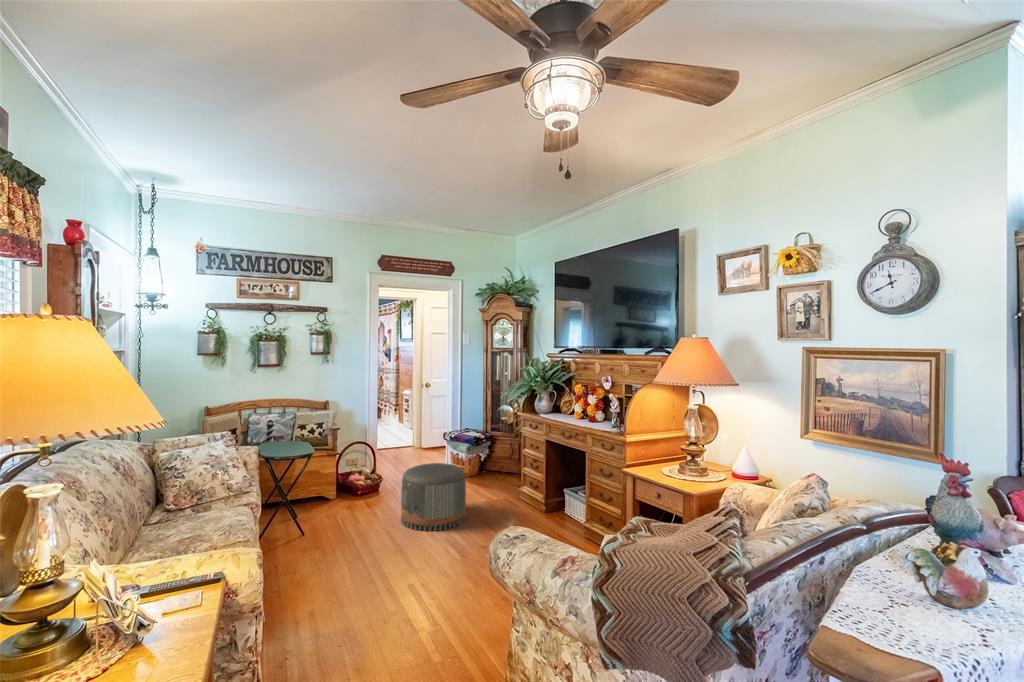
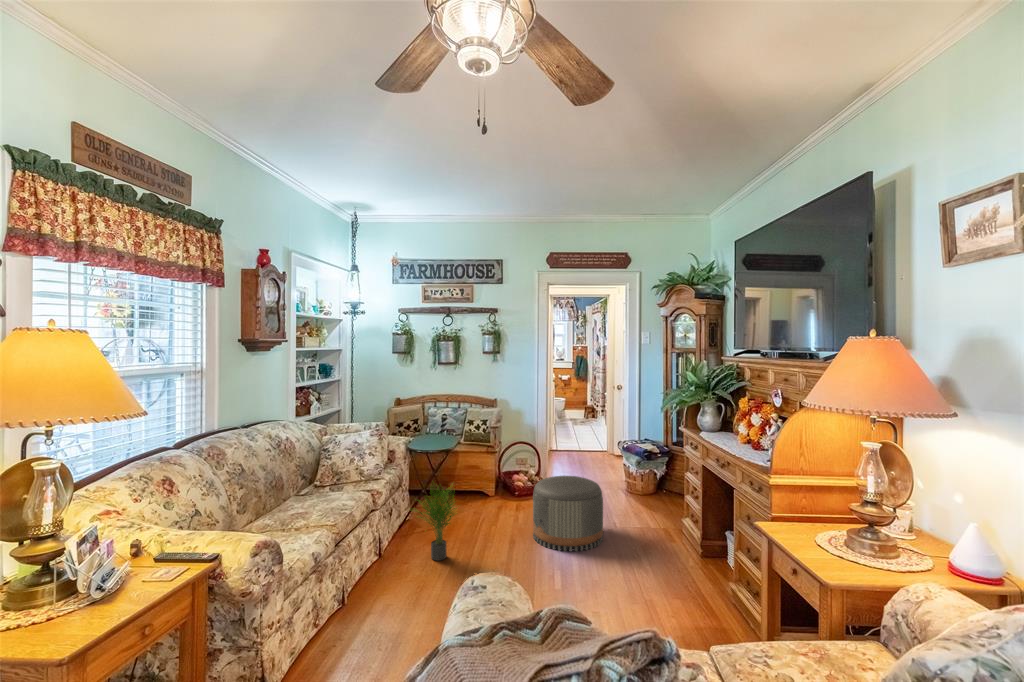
potted plant: none [288,481,350,567] -> present [416,488,455,561]

